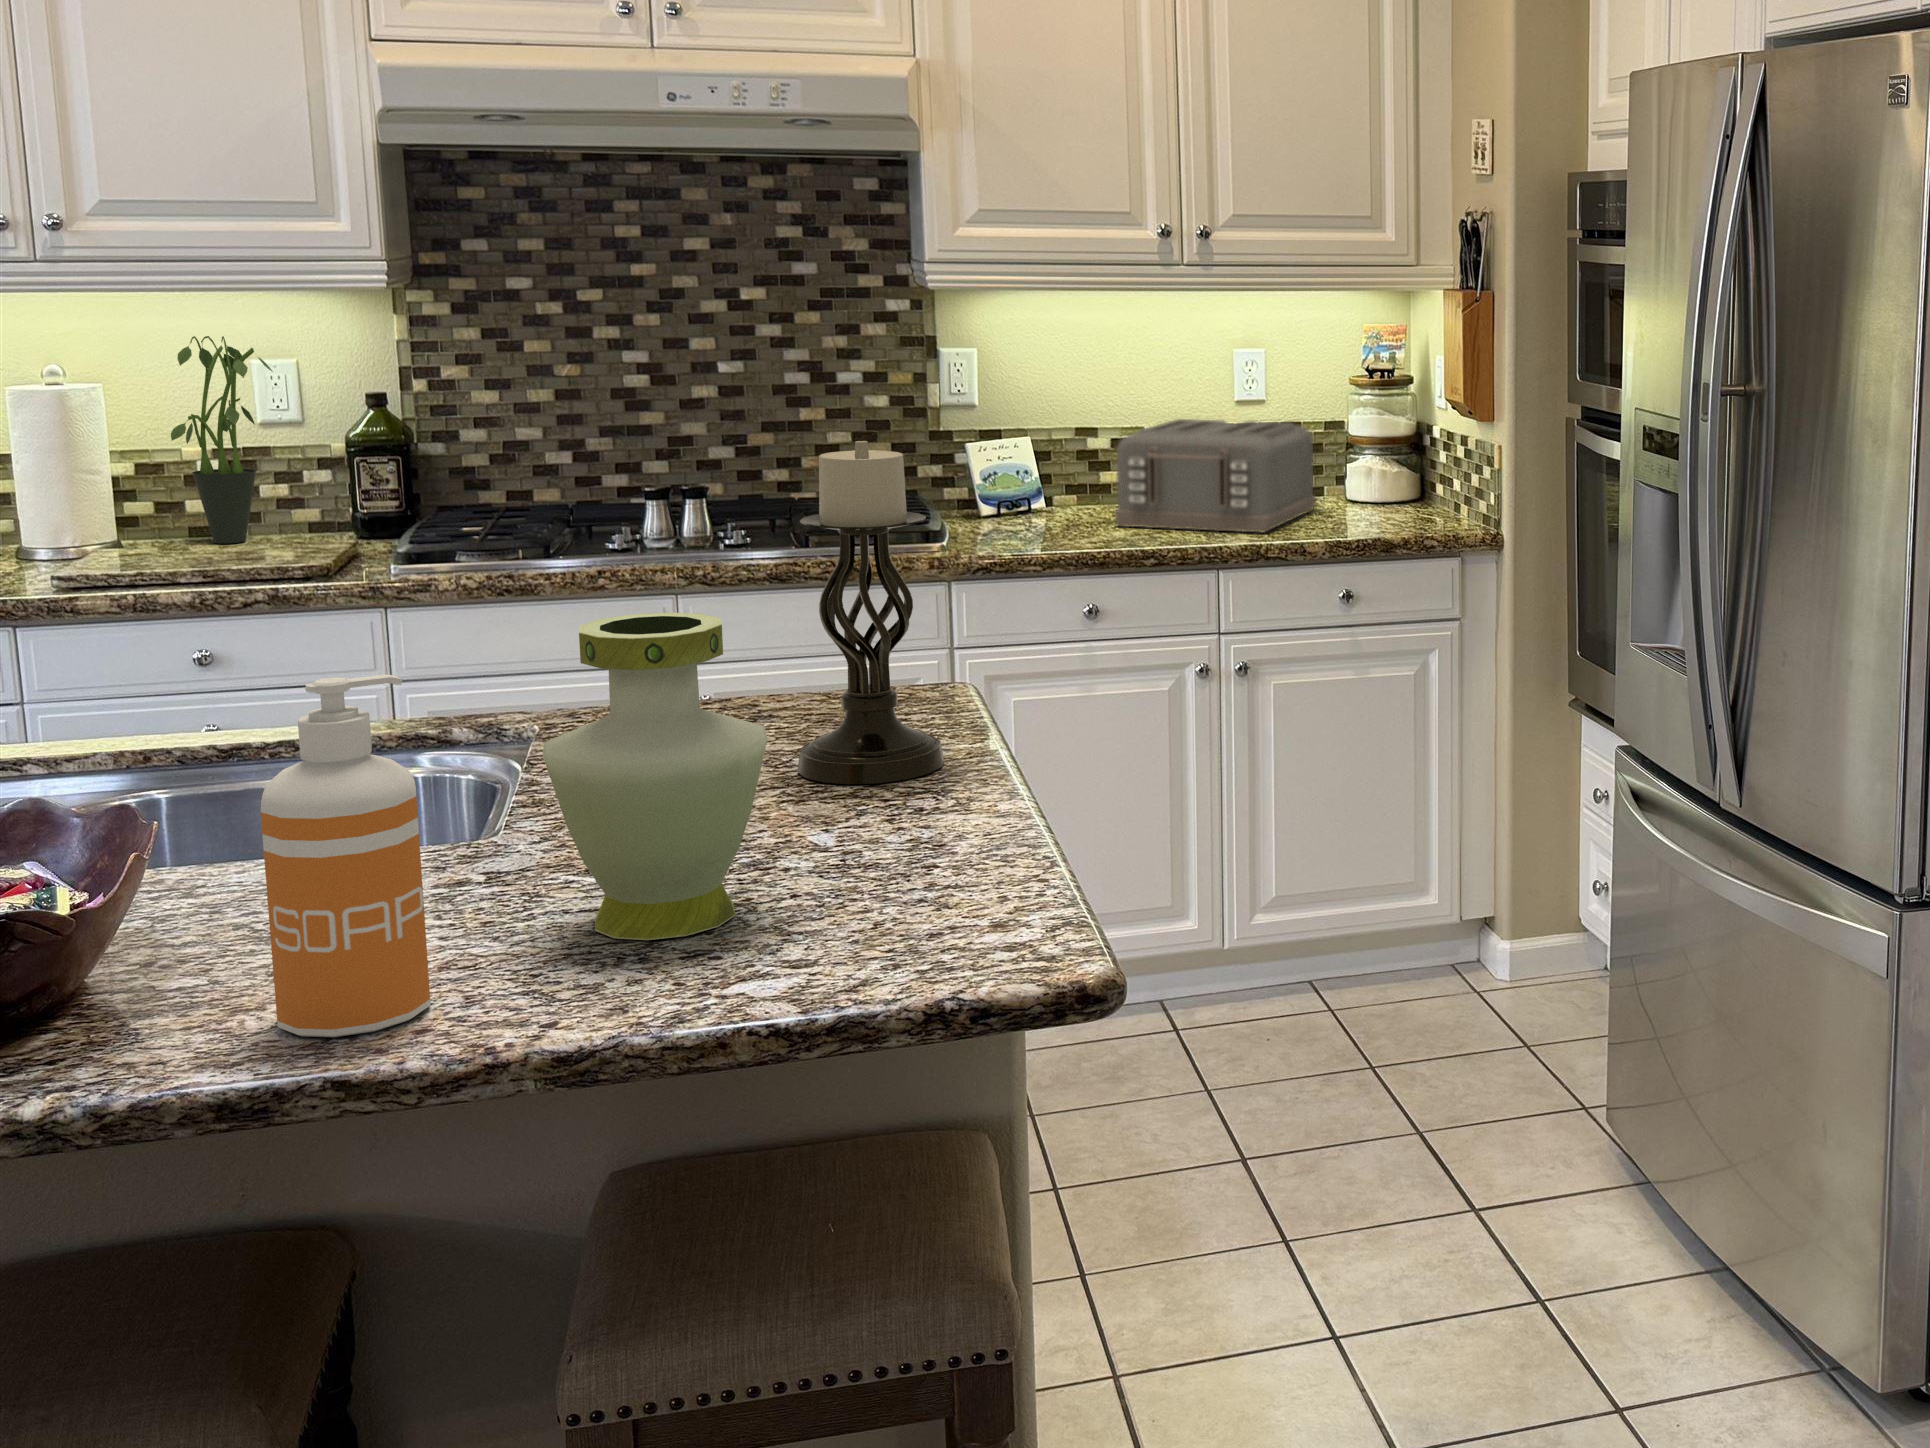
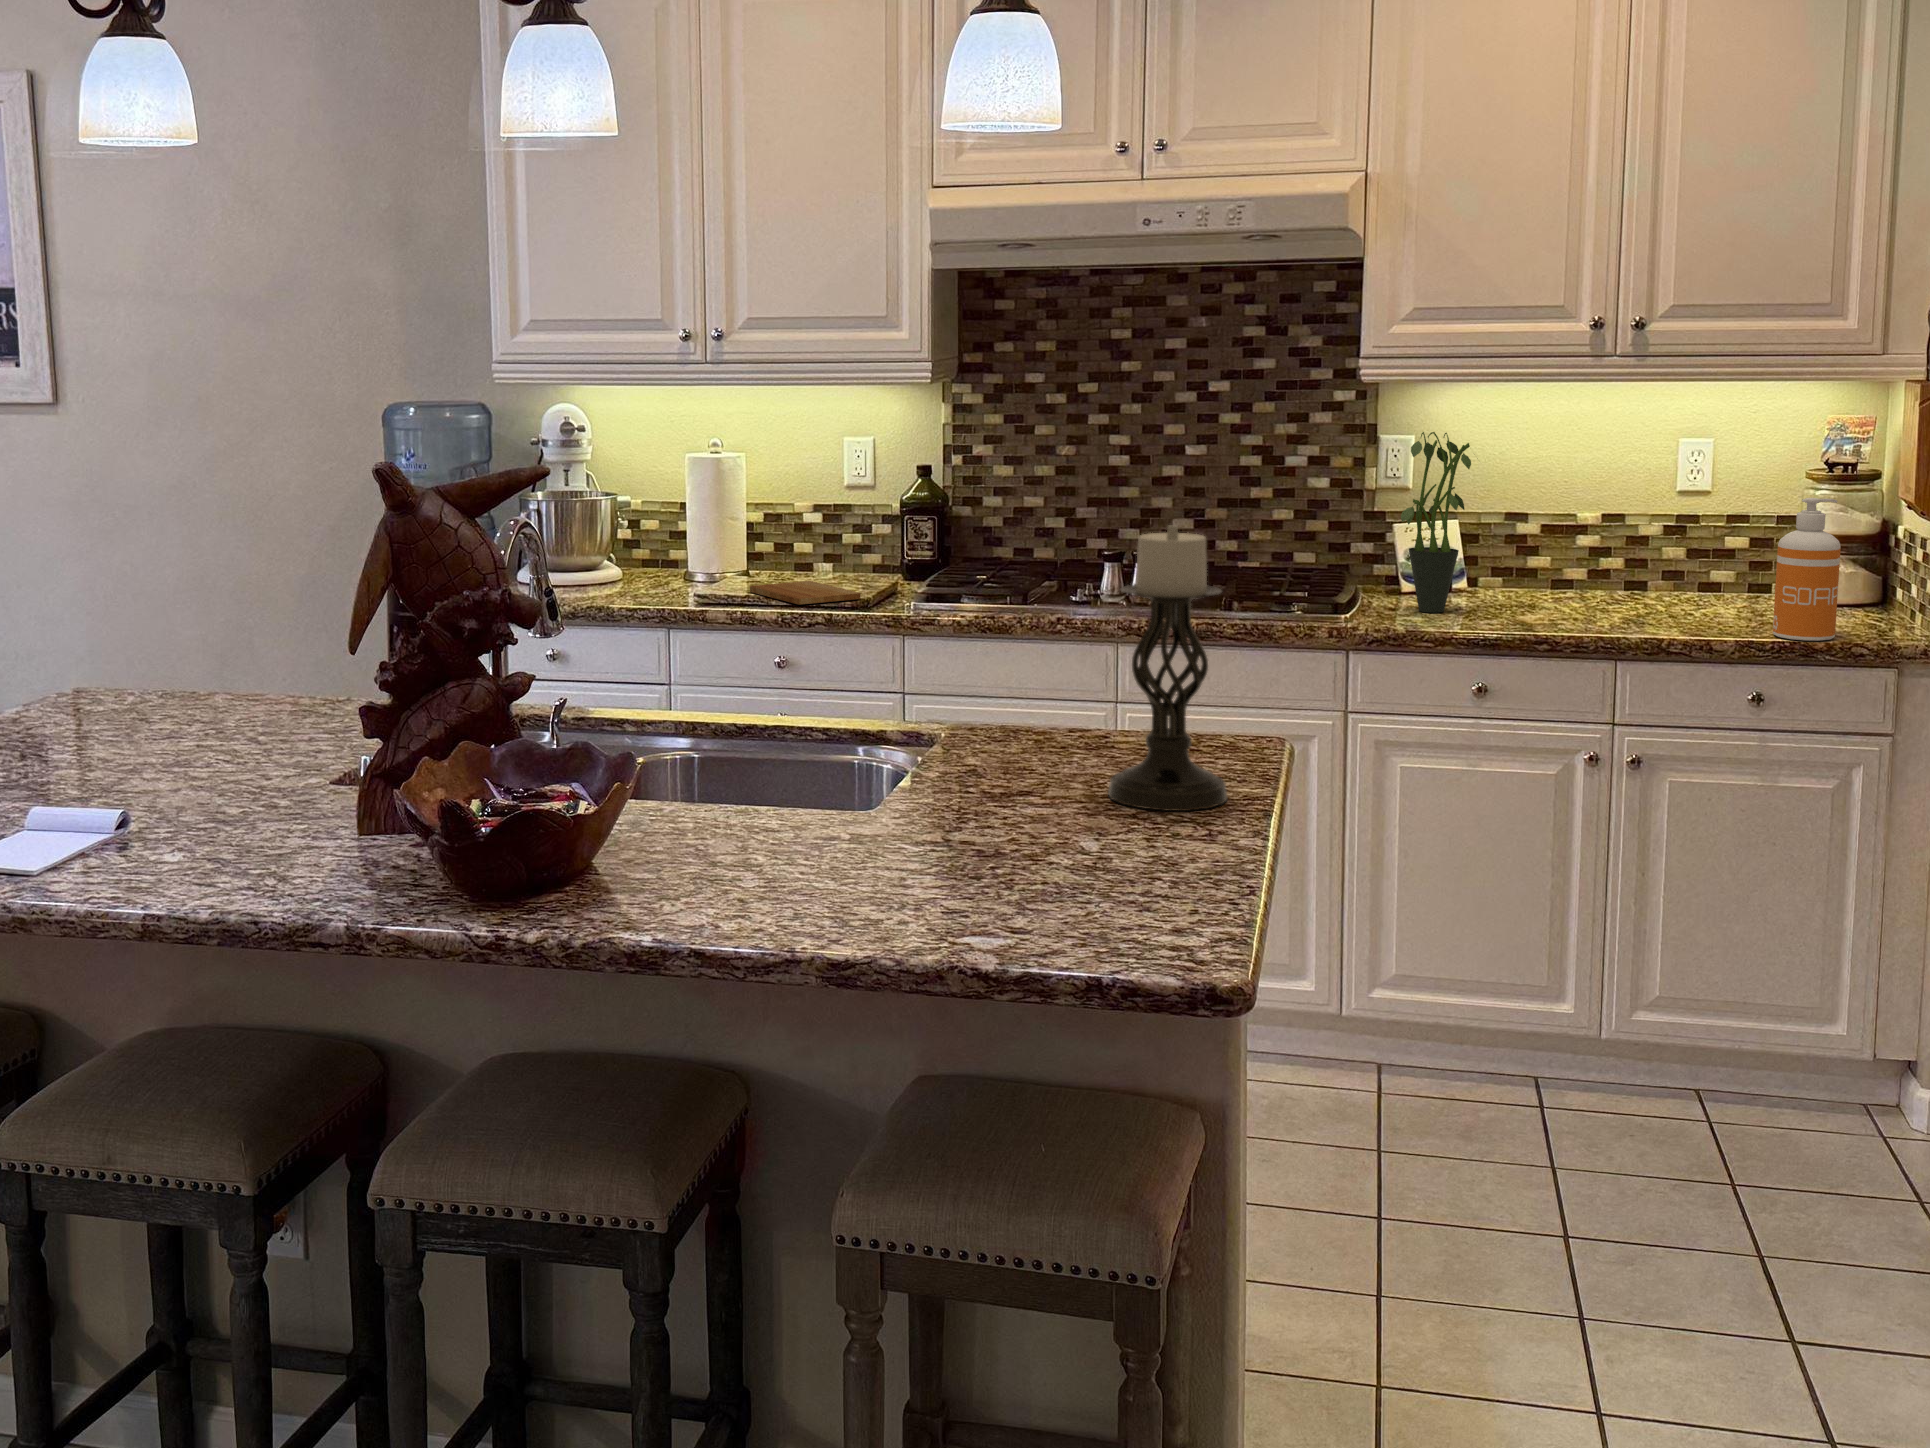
potted plant: present [171,336,273,544] -> present [1401,432,1471,613]
toaster: present [1115,419,1316,532] -> none [1526,510,1751,628]
cutting board: none [137,548,313,579] -> present [750,581,860,605]
vase: present [542,612,767,940] -> none [868,652,1029,899]
soap dispenser: present [261,674,431,1037] -> present [1773,498,1841,641]

